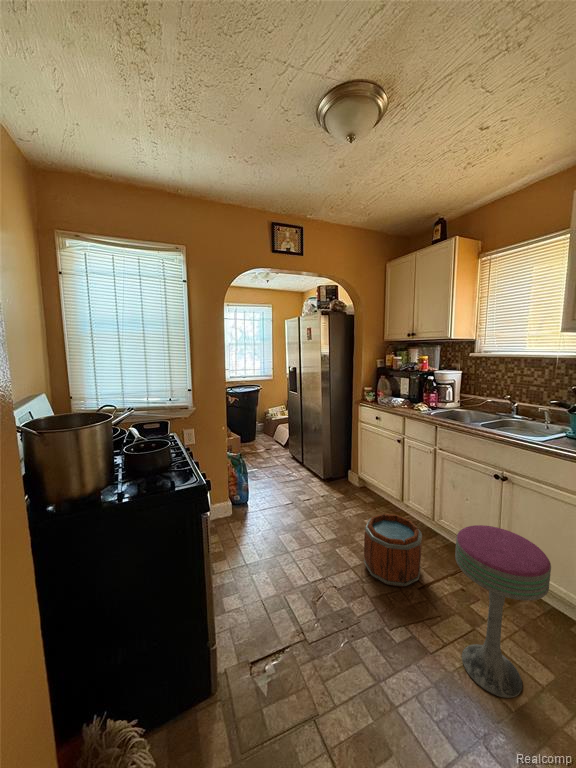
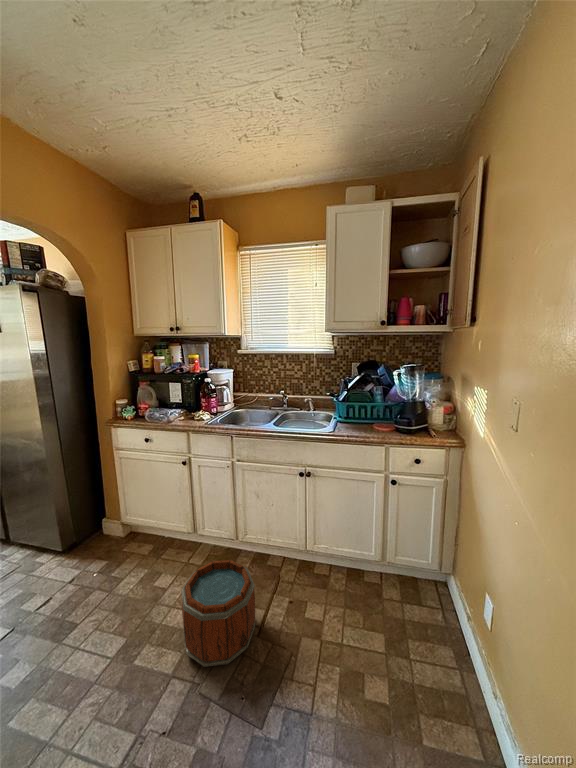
bar stool: present [455,525,551,698] -> none [321,532,405,710]

